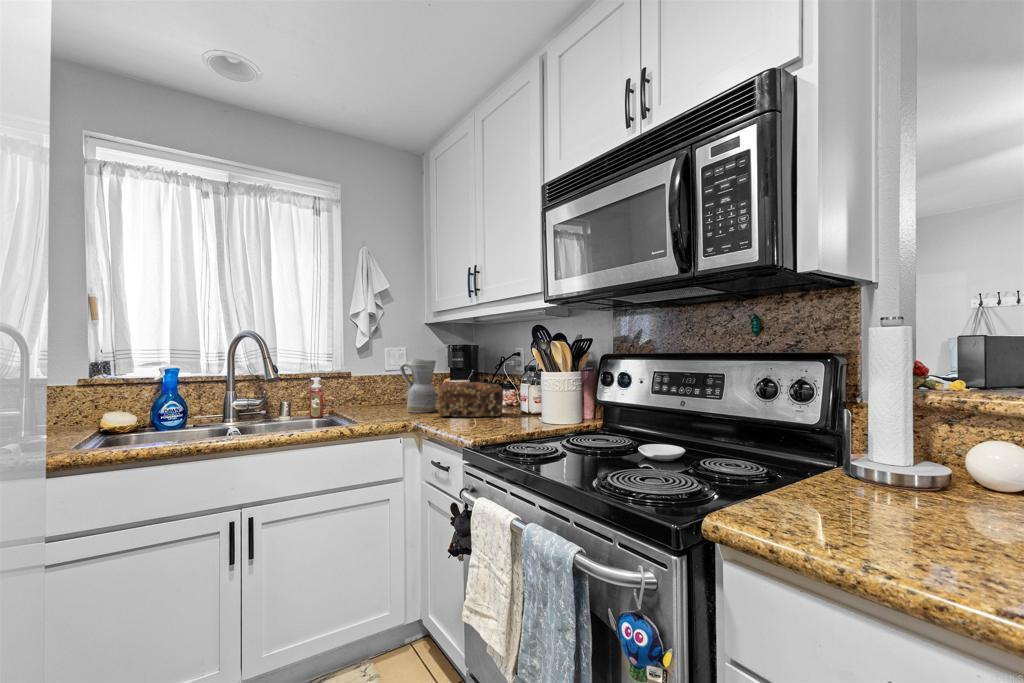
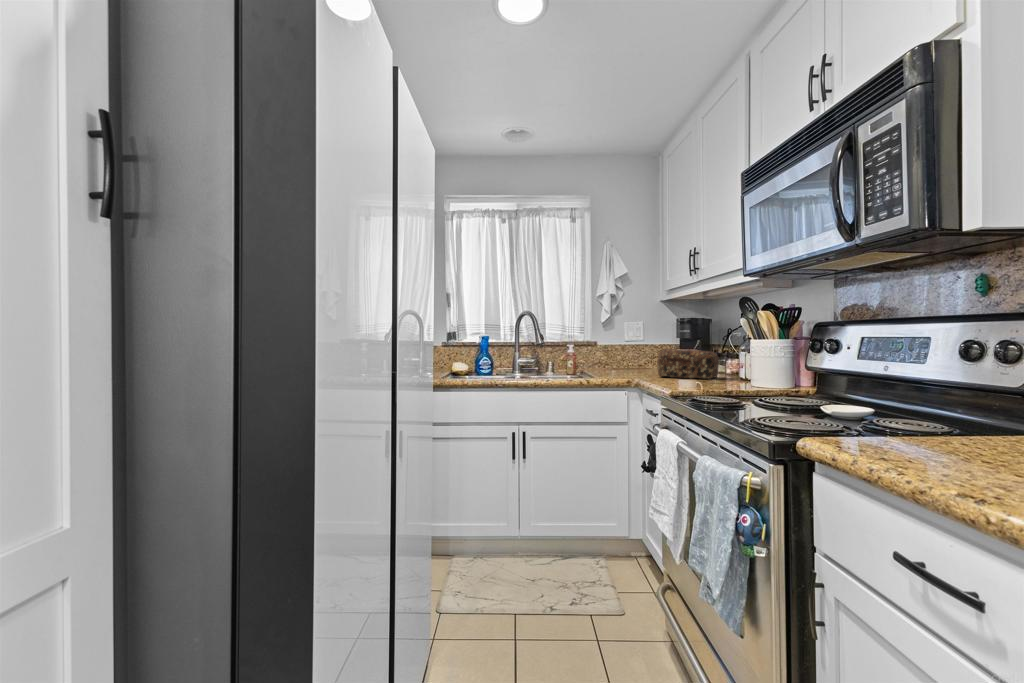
ceramic pitcher: present [400,359,436,413] -> none [631,331,661,374]

